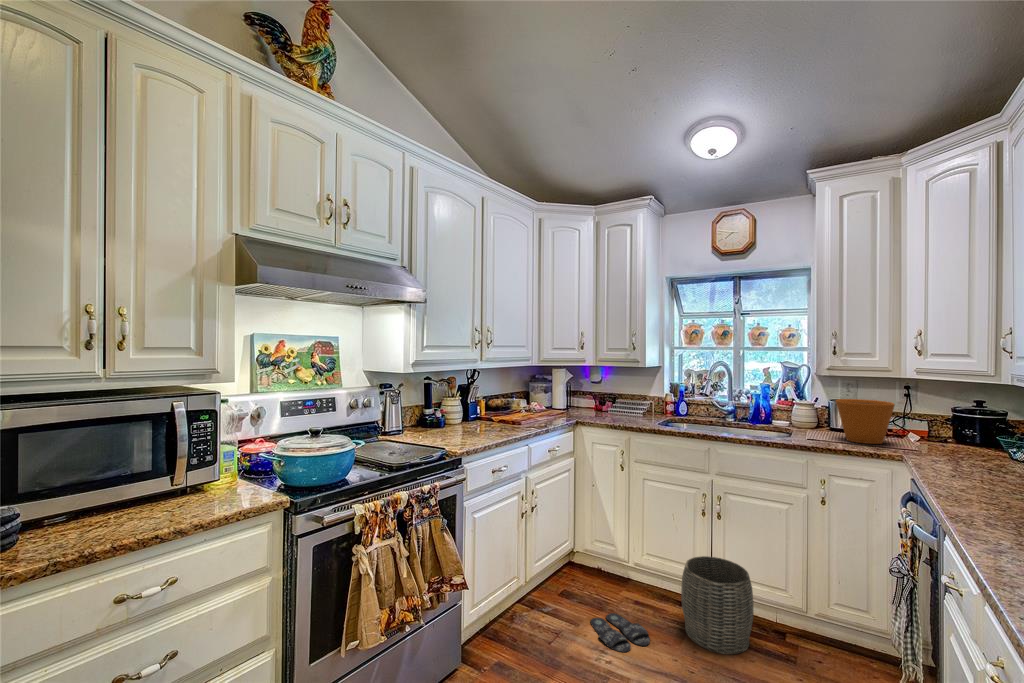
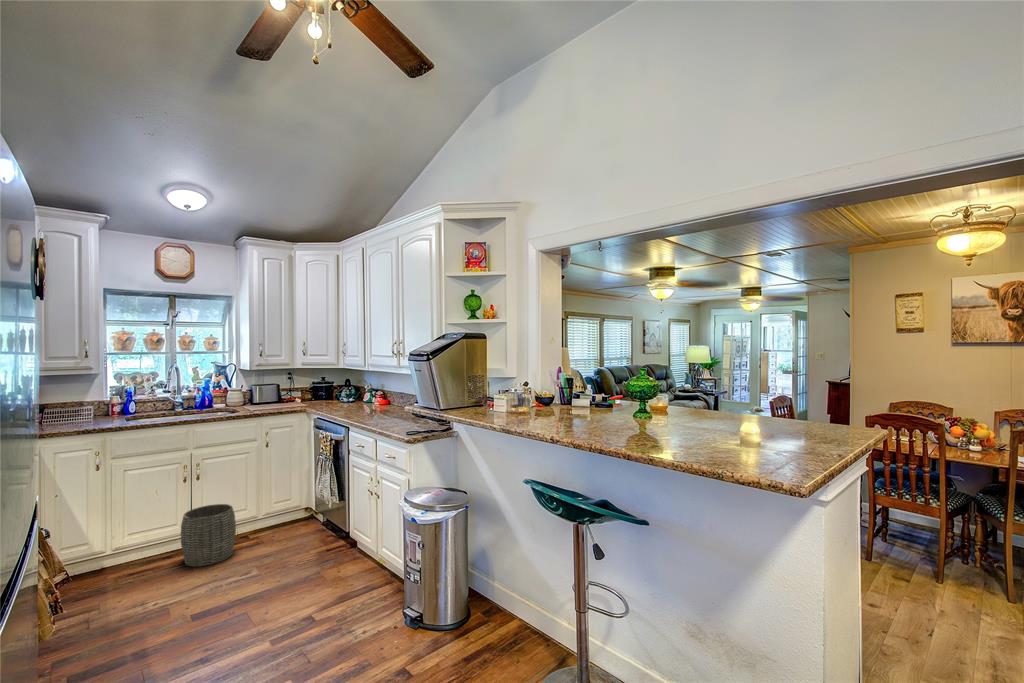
flower pot: present [836,399,895,444] -> none [262,382,293,408]
slippers: present [590,613,650,652] -> none [107,577,171,600]

